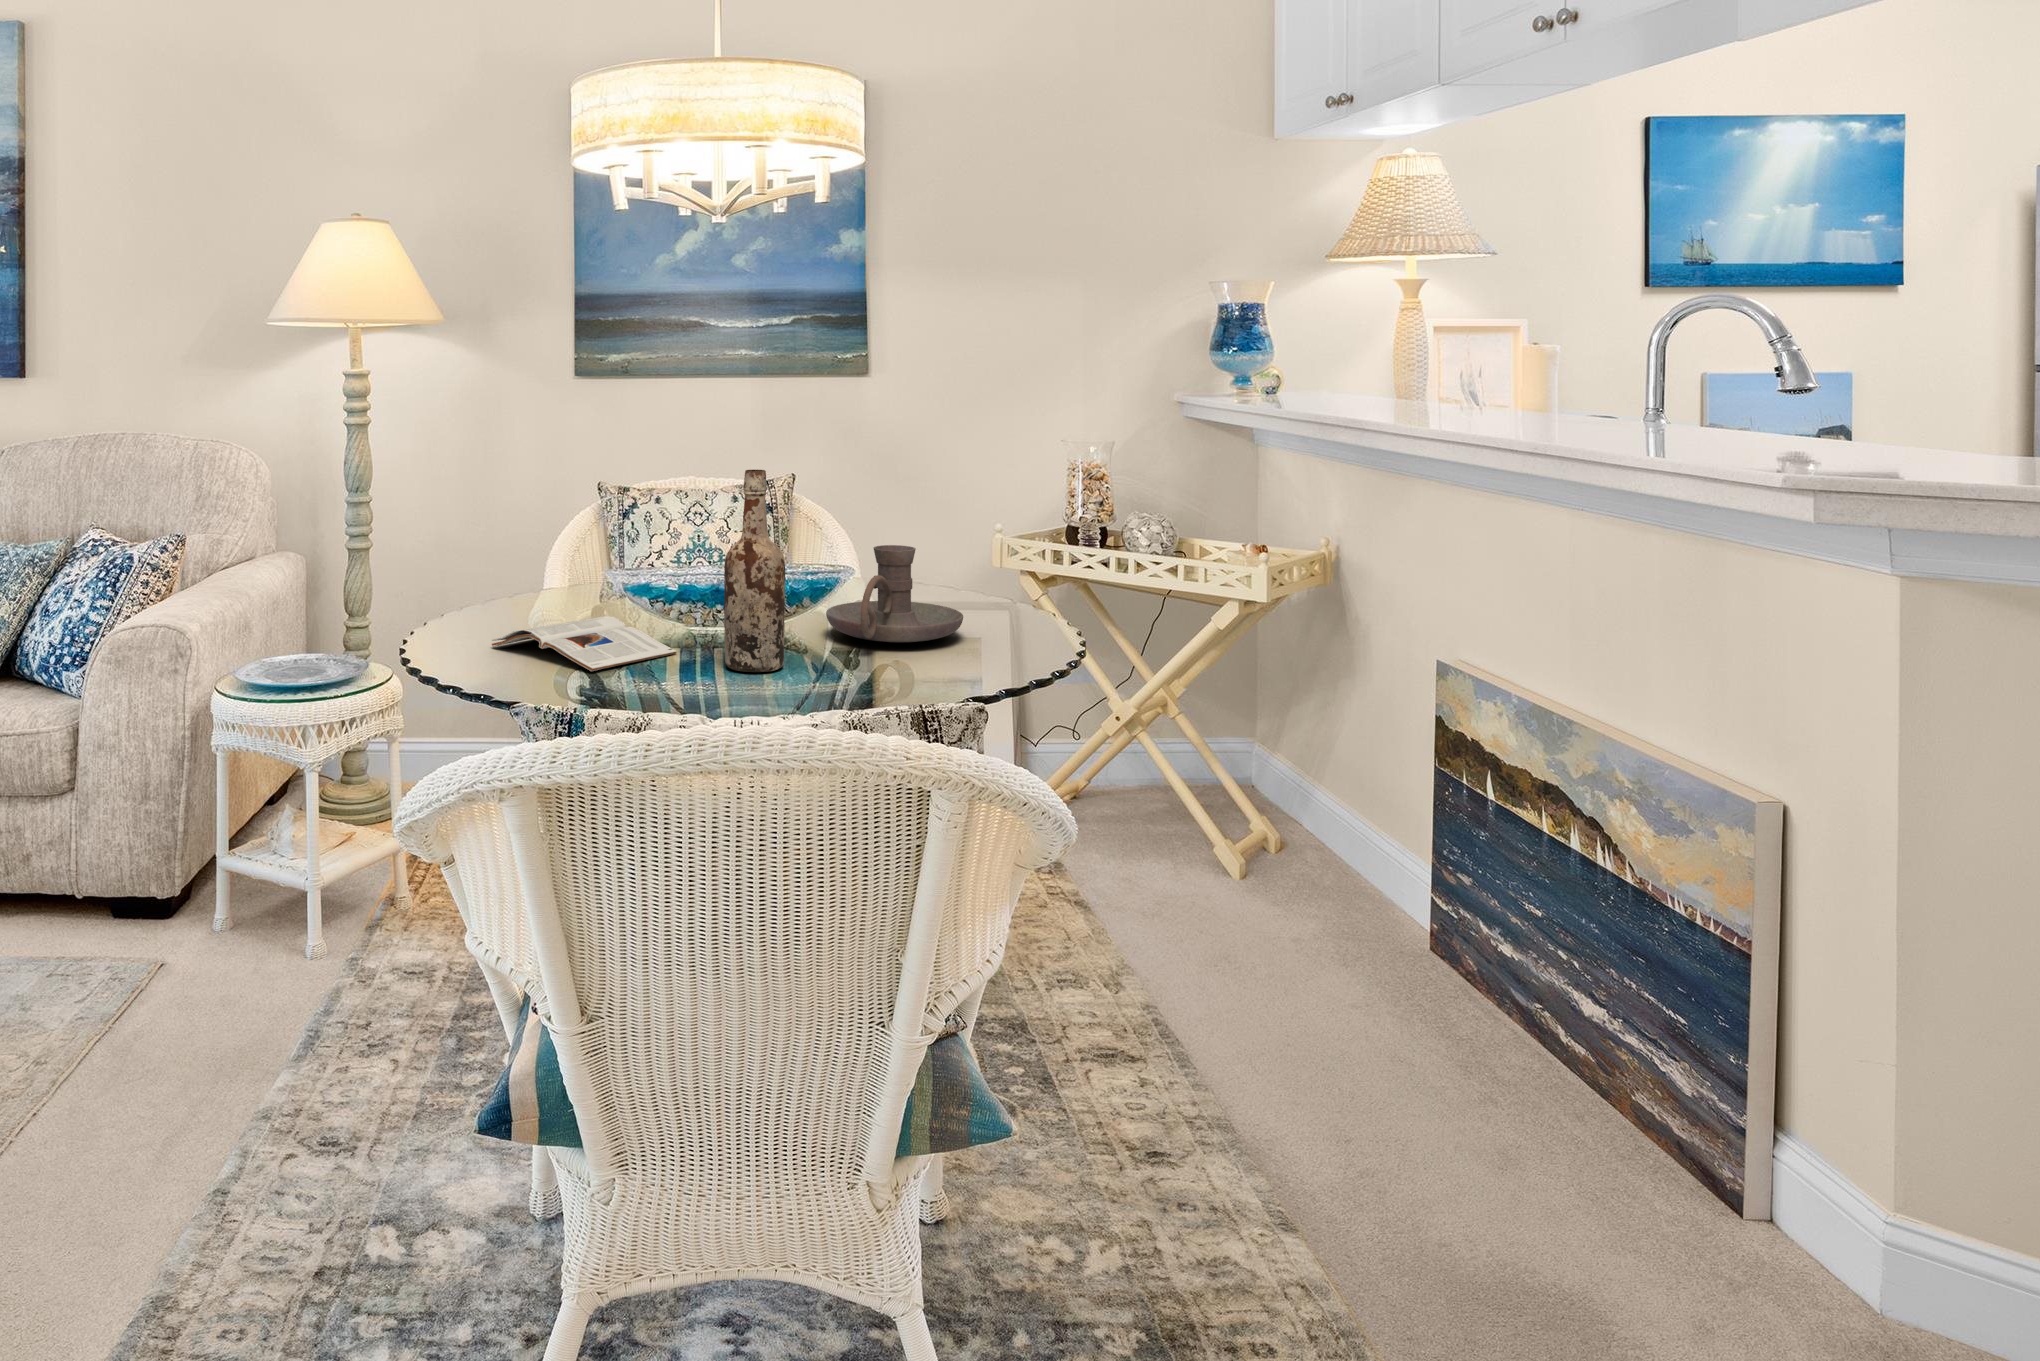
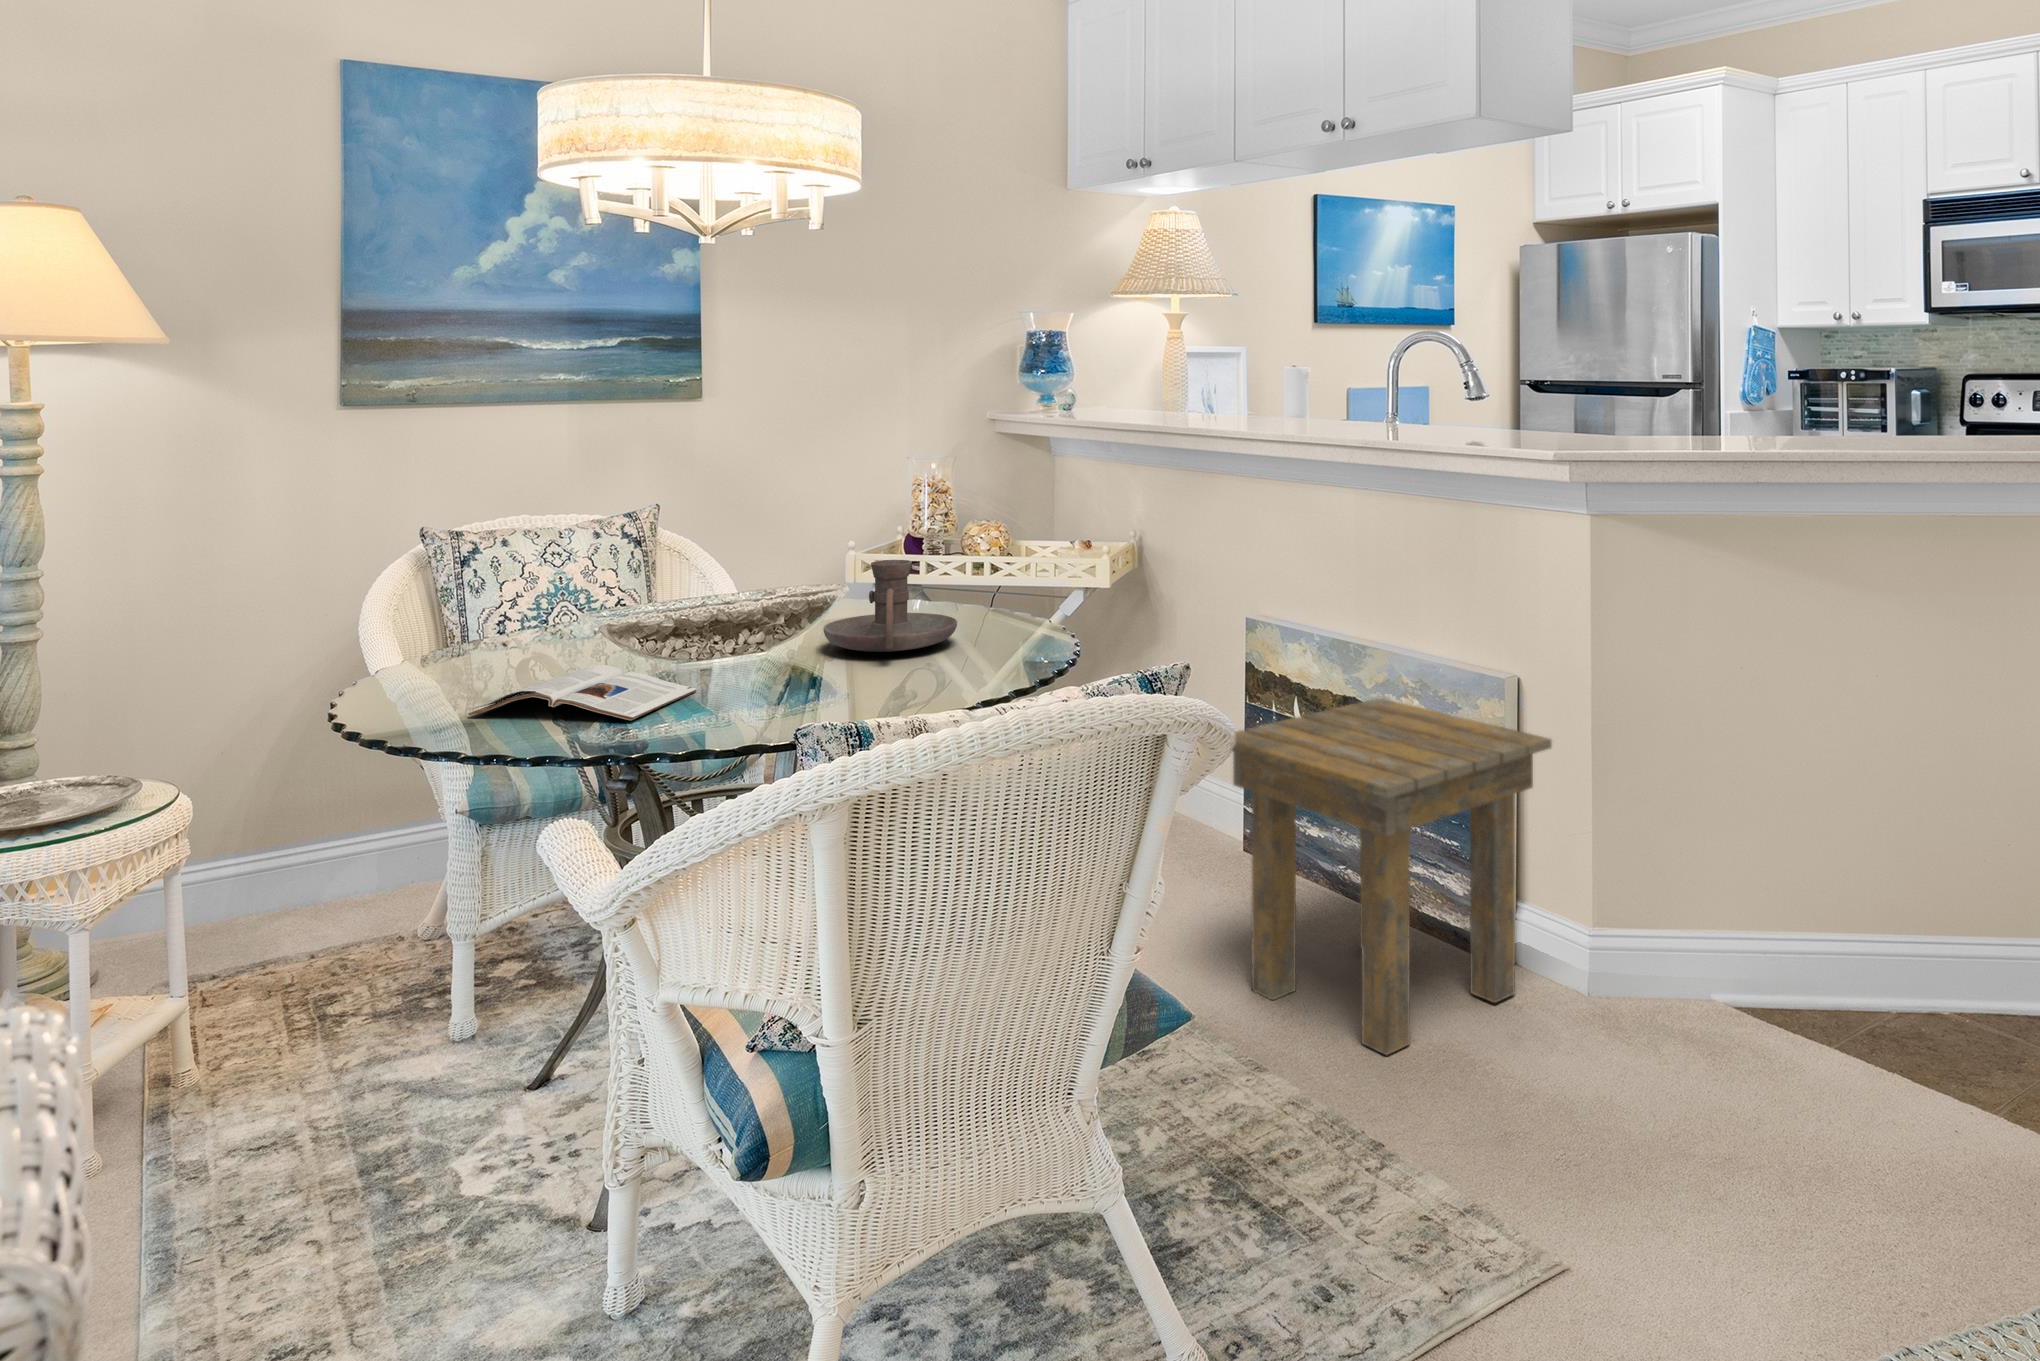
wine bottle: present [724,470,785,672] -> none [764,495,827,696]
side table: none [1291,797,1806,1275] -> present [1230,698,1552,1055]

